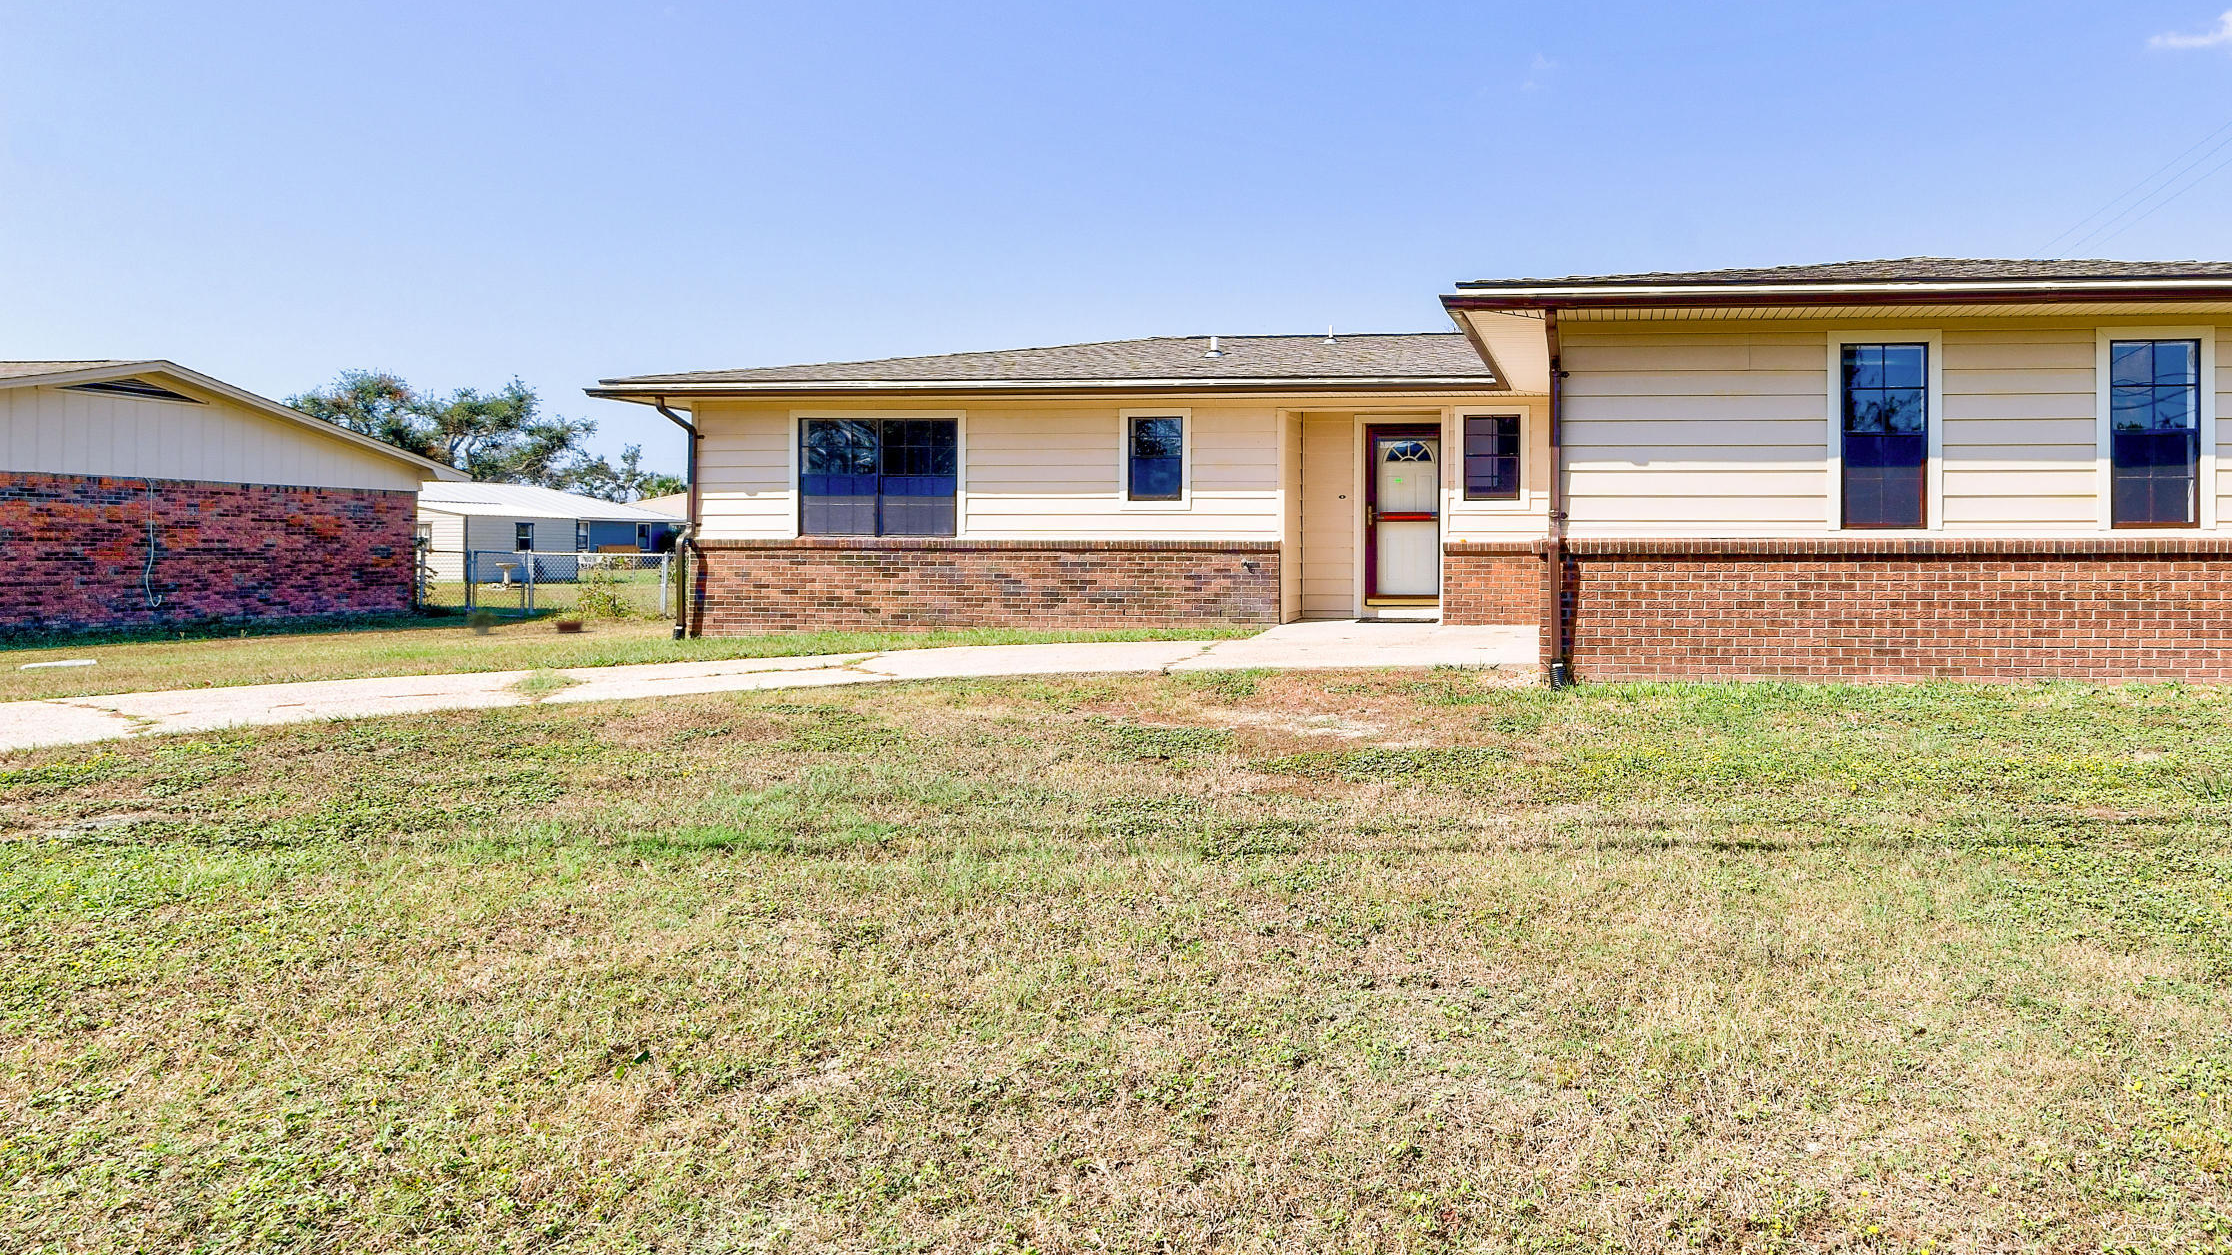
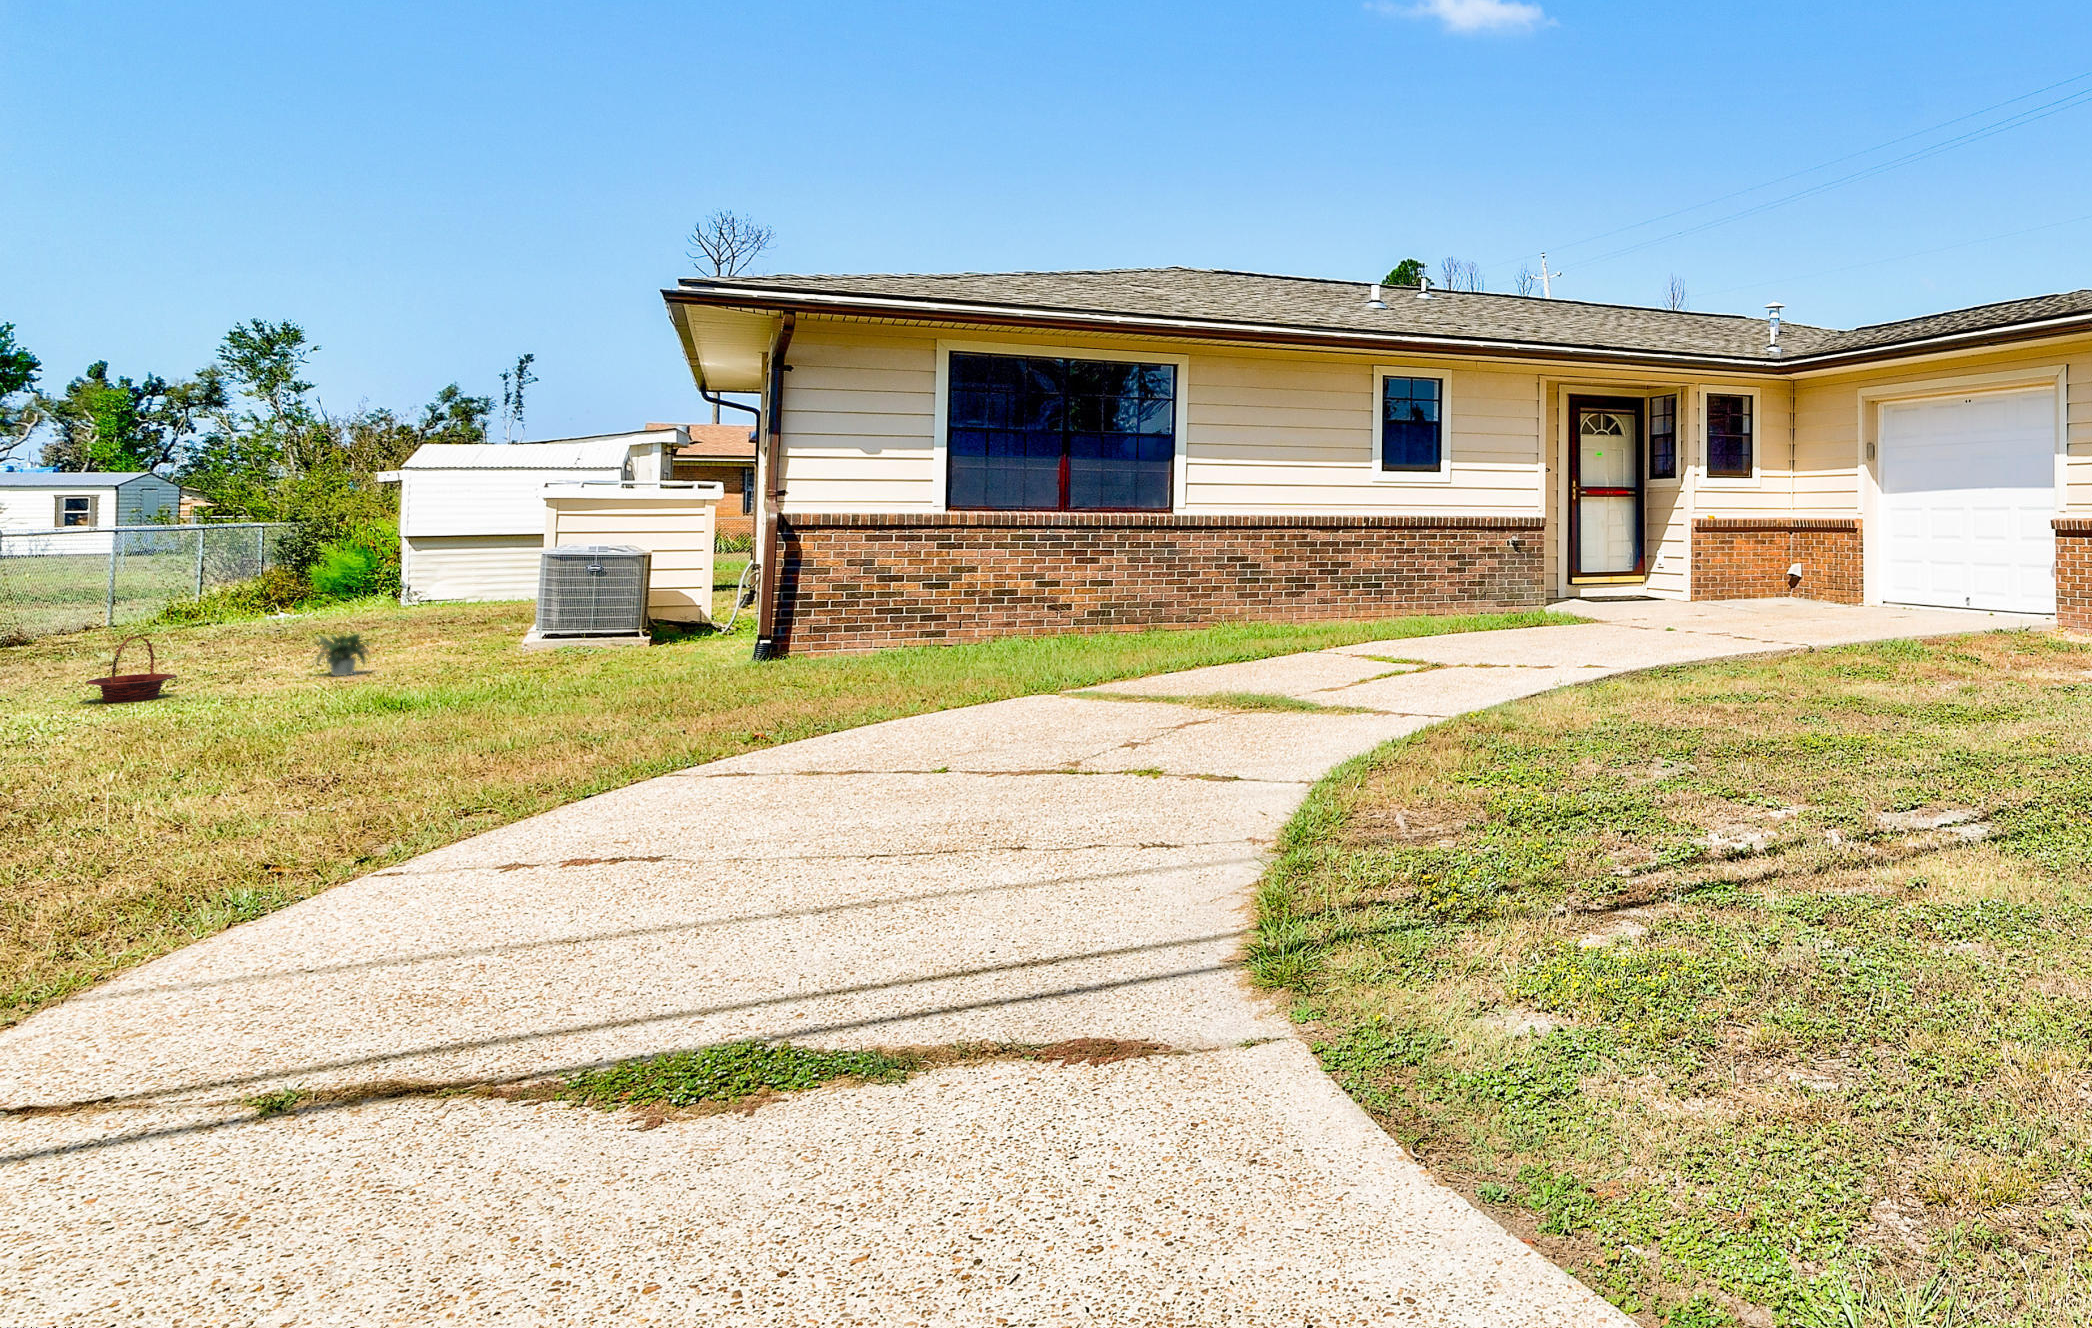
basket: present [554,609,585,633] -> present [86,637,177,702]

